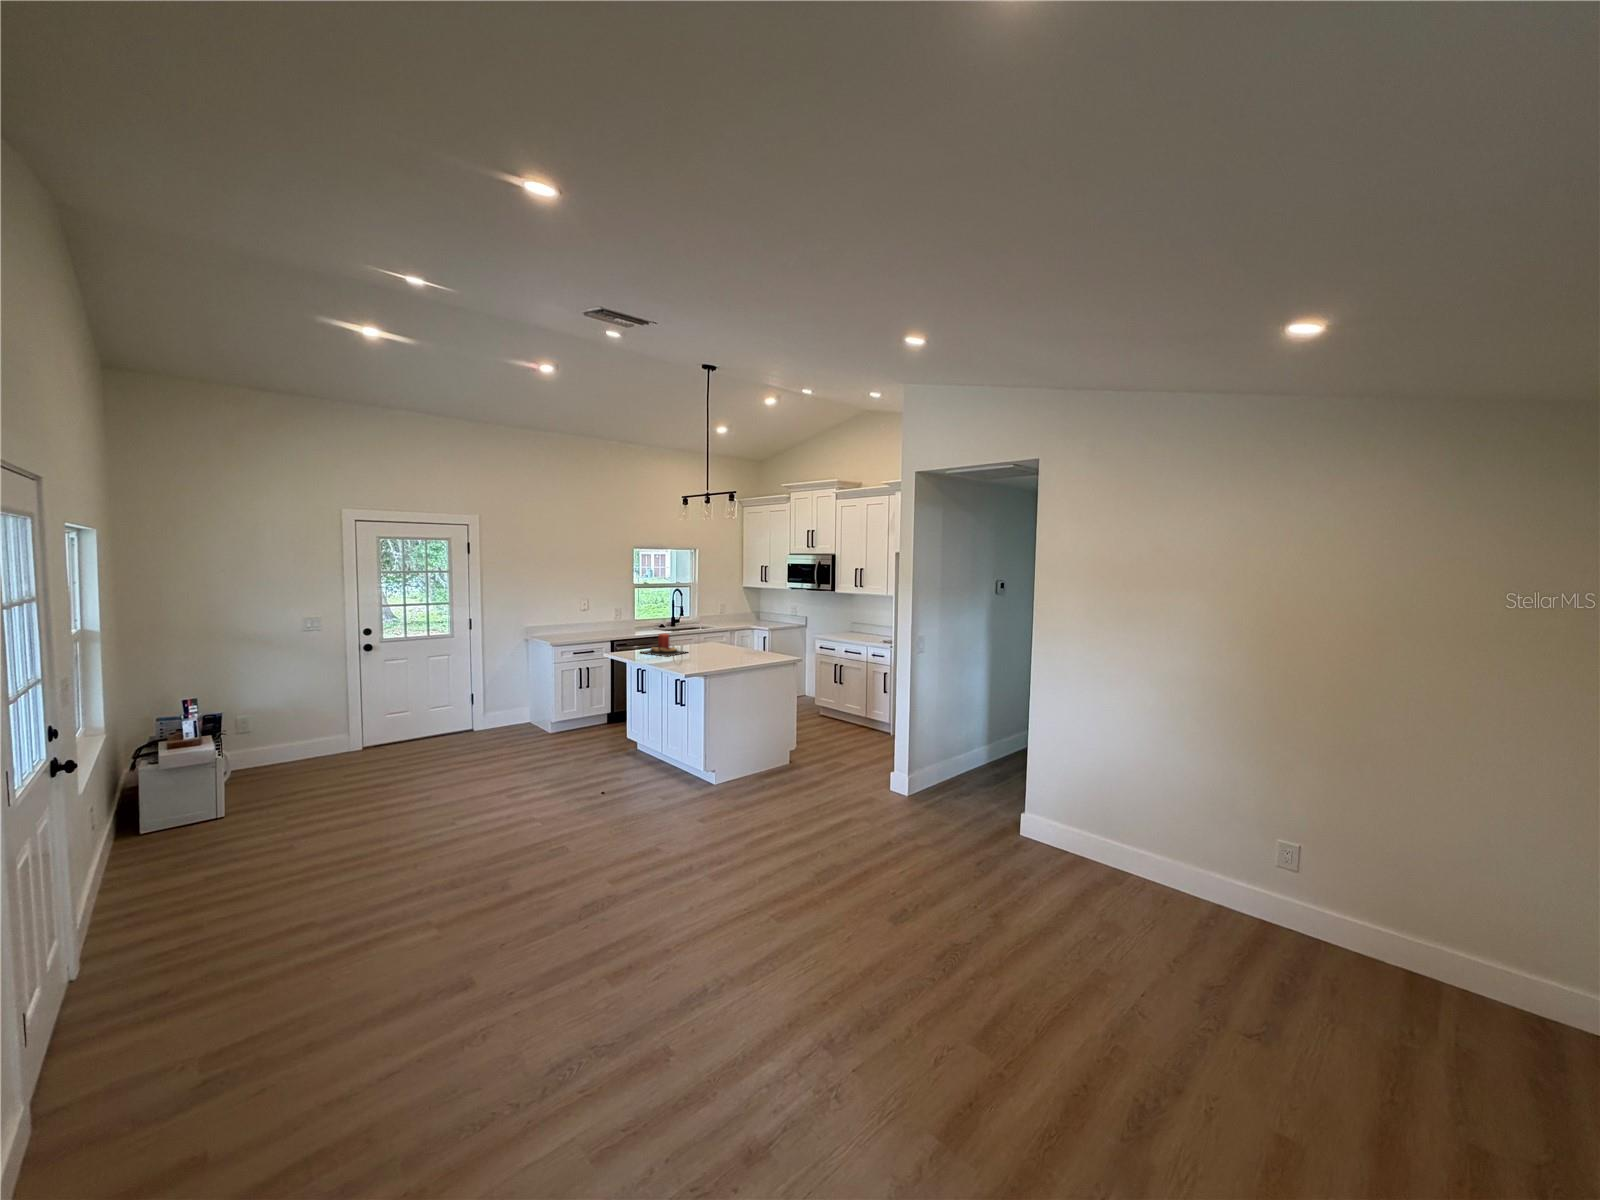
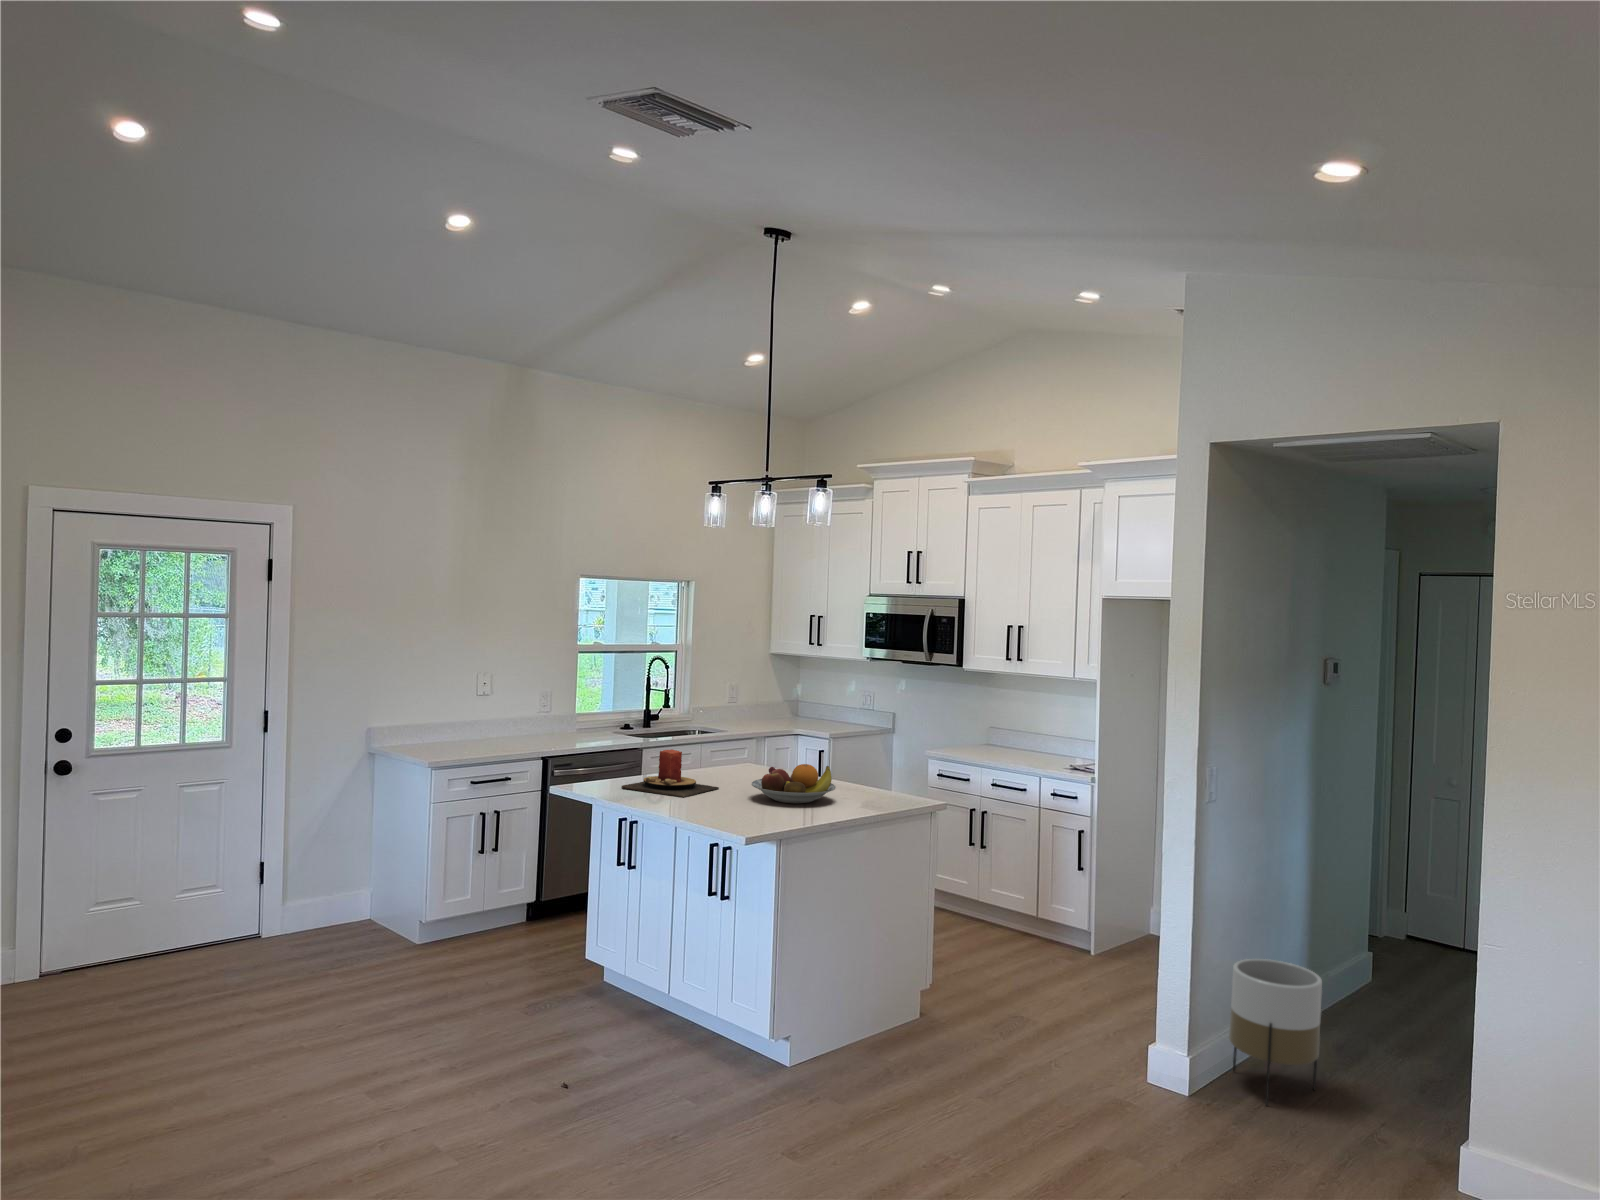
fruit bowl: none [701,639,744,659] -> present [752,764,836,804]
planter: none [931,731,974,800] -> present [1229,959,1322,1106]

